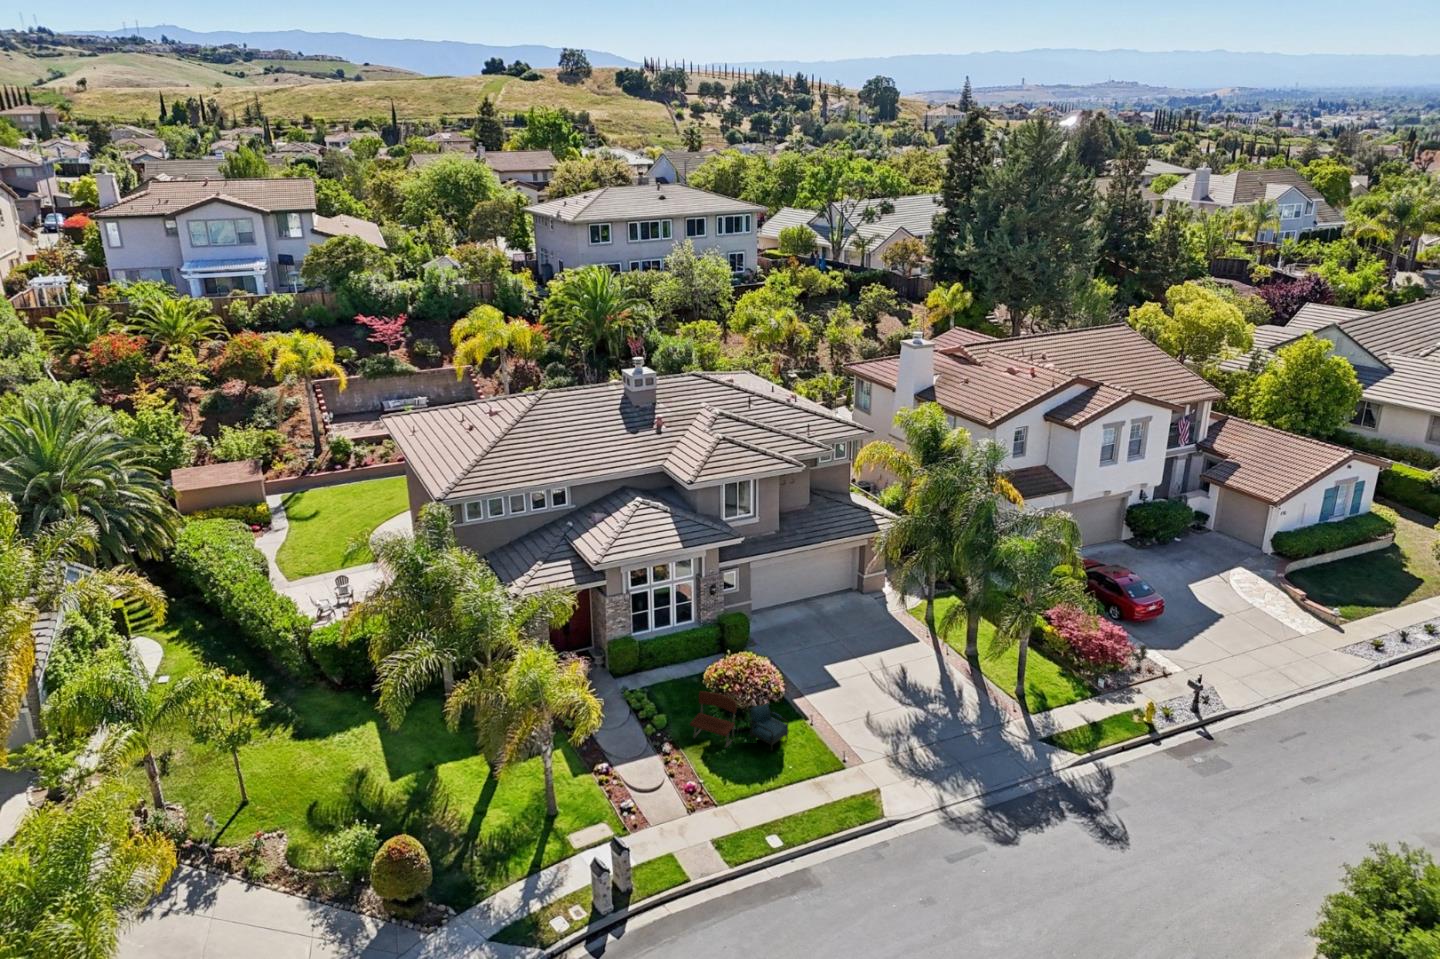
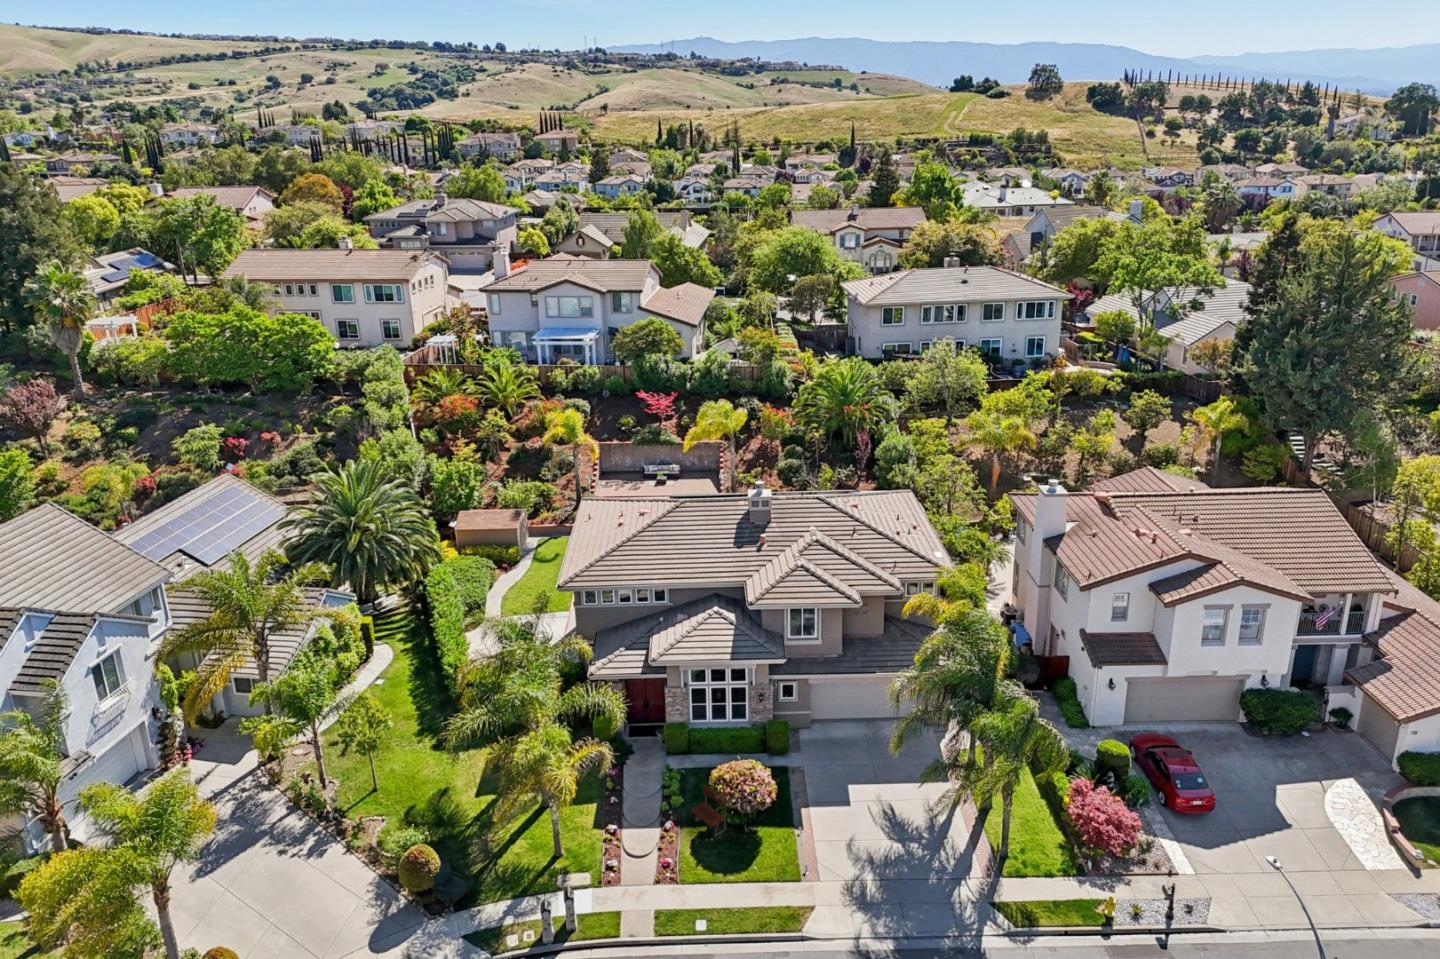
chair: present [748,704,788,750] -> present [431,861,470,910]

